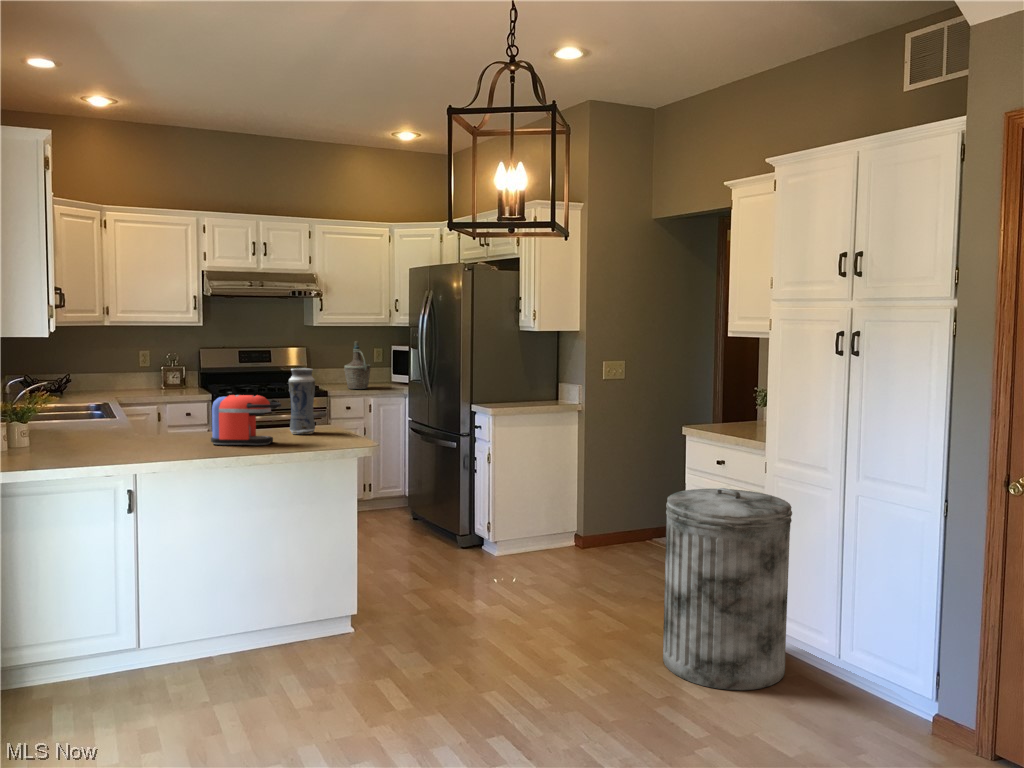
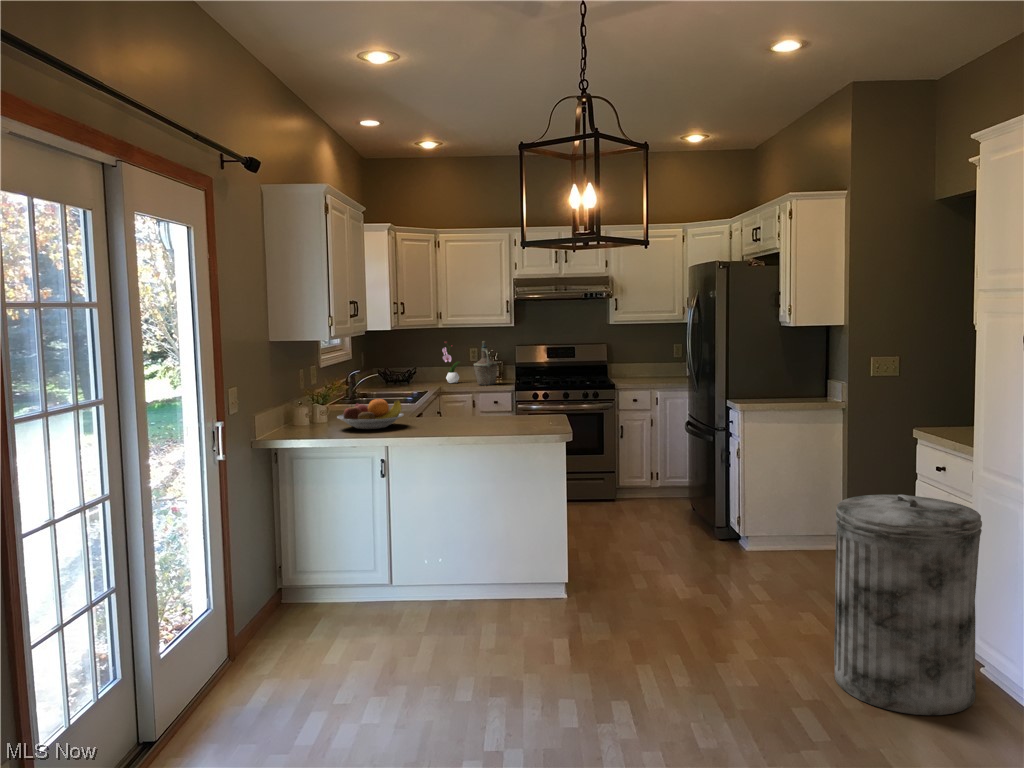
flower arrangement: none [103,342,129,393] -> present [442,342,460,383]
bottle: present [344,342,370,389] -> present [474,341,497,385]
vase: present [289,368,315,434] -> none [516,364,539,421]
coffee maker: present [211,395,281,445] -> none [446,386,498,428]
fruit bowl: none [55,414,151,453] -> present [337,399,404,429]

